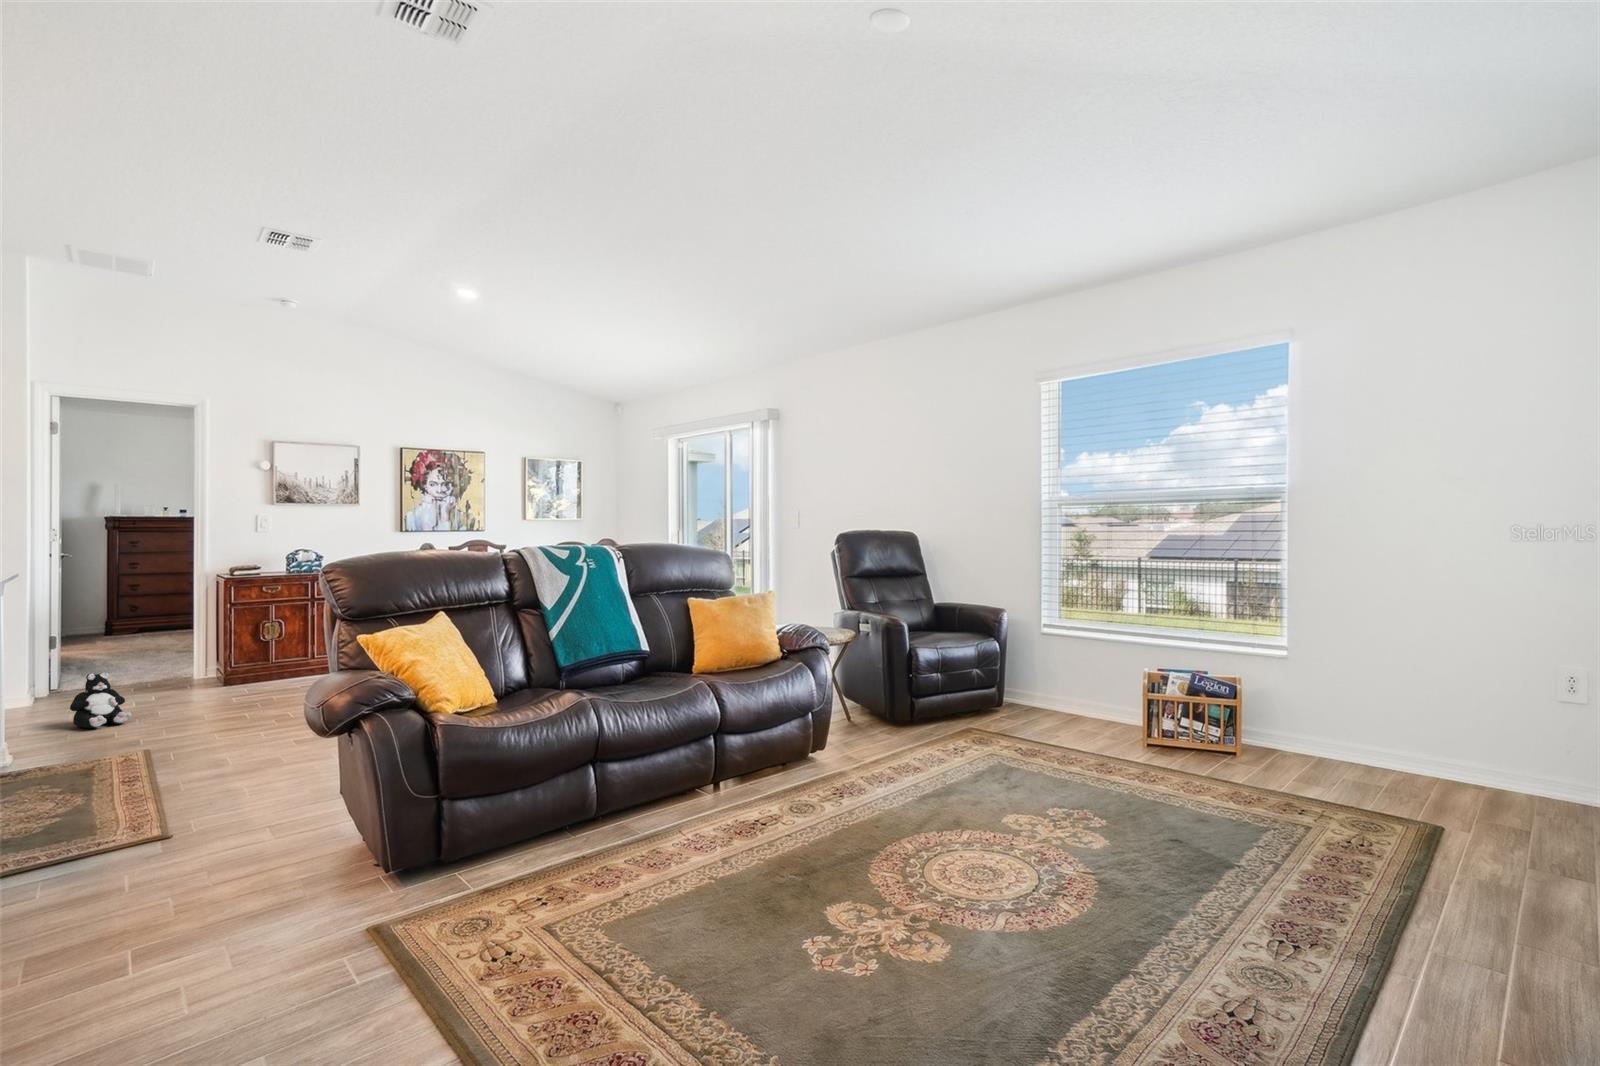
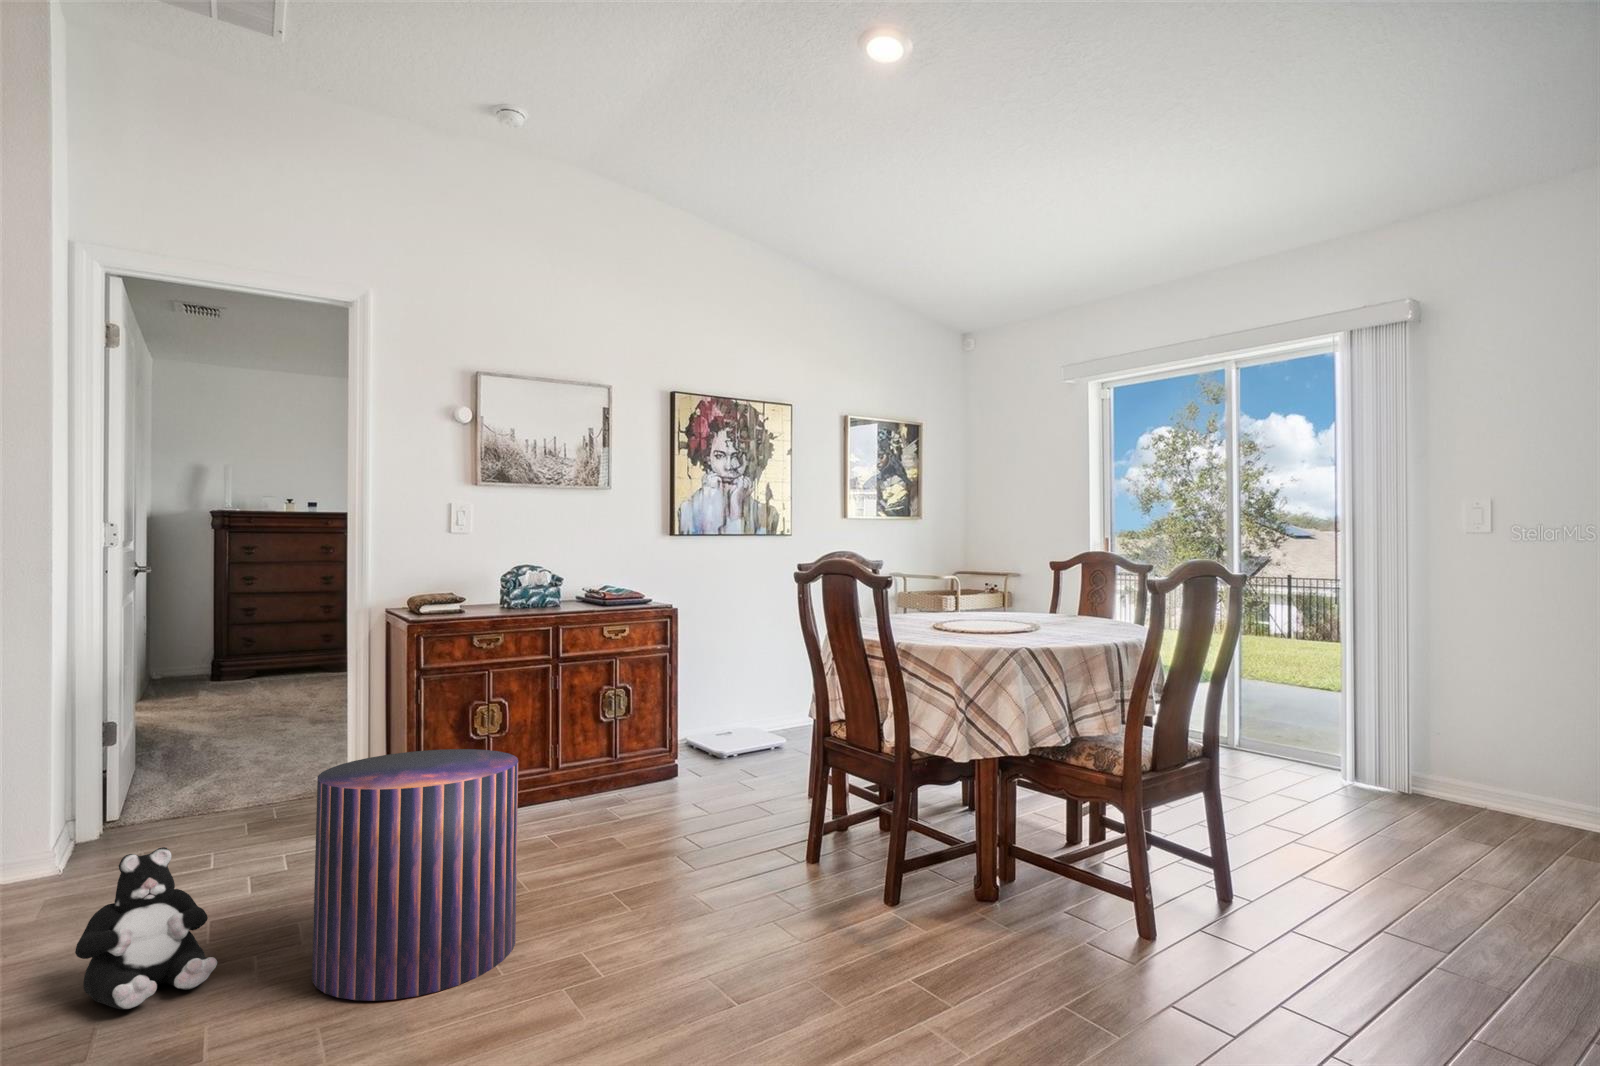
pouf: none [173,636,268,723] -> present [312,749,518,1001]

